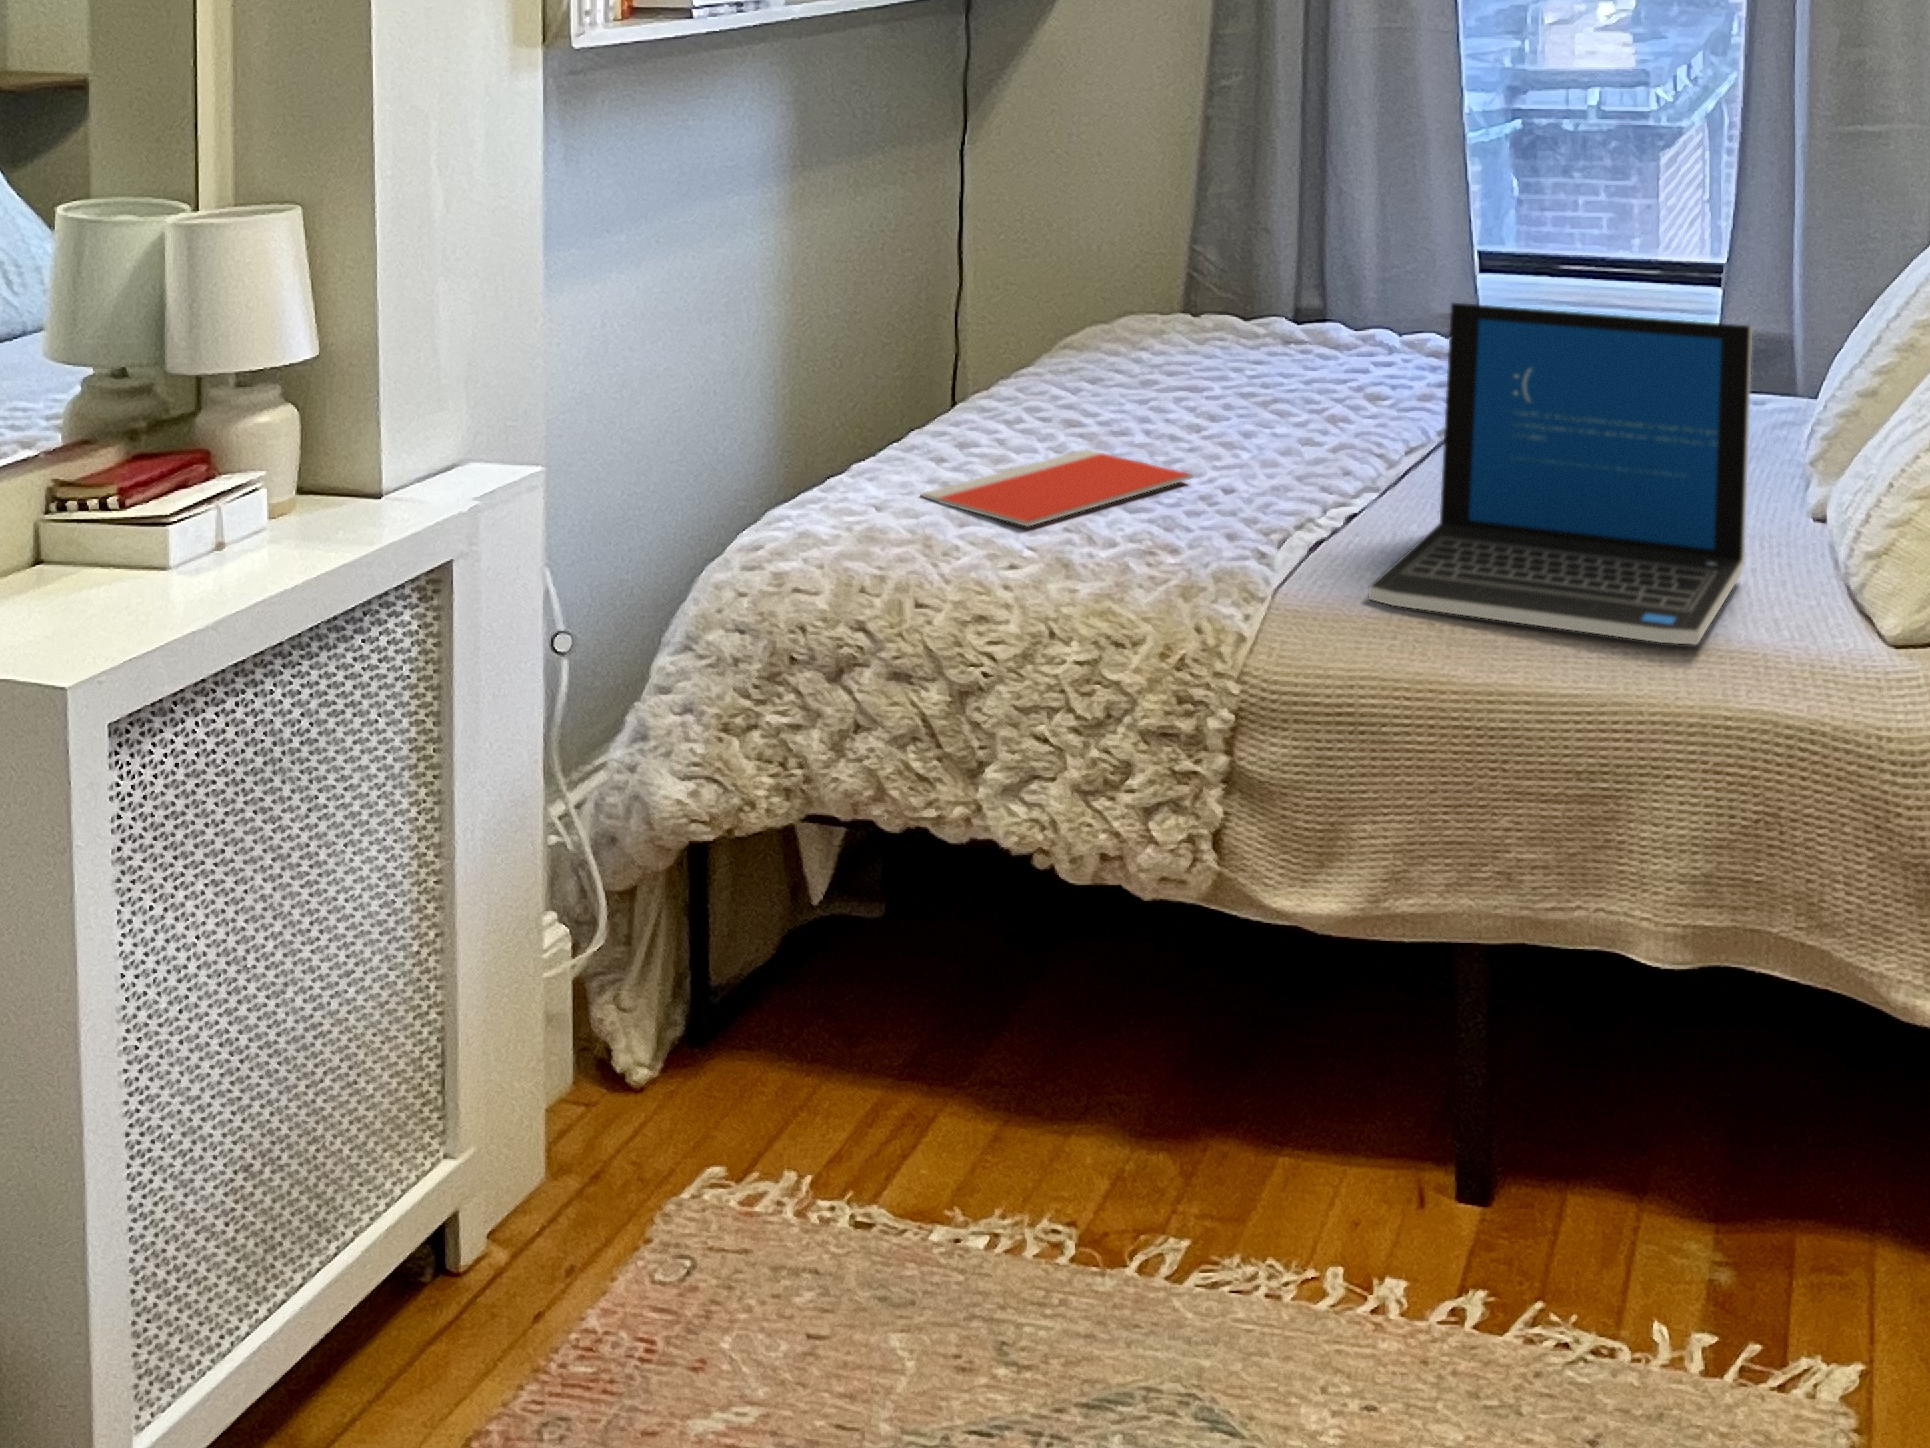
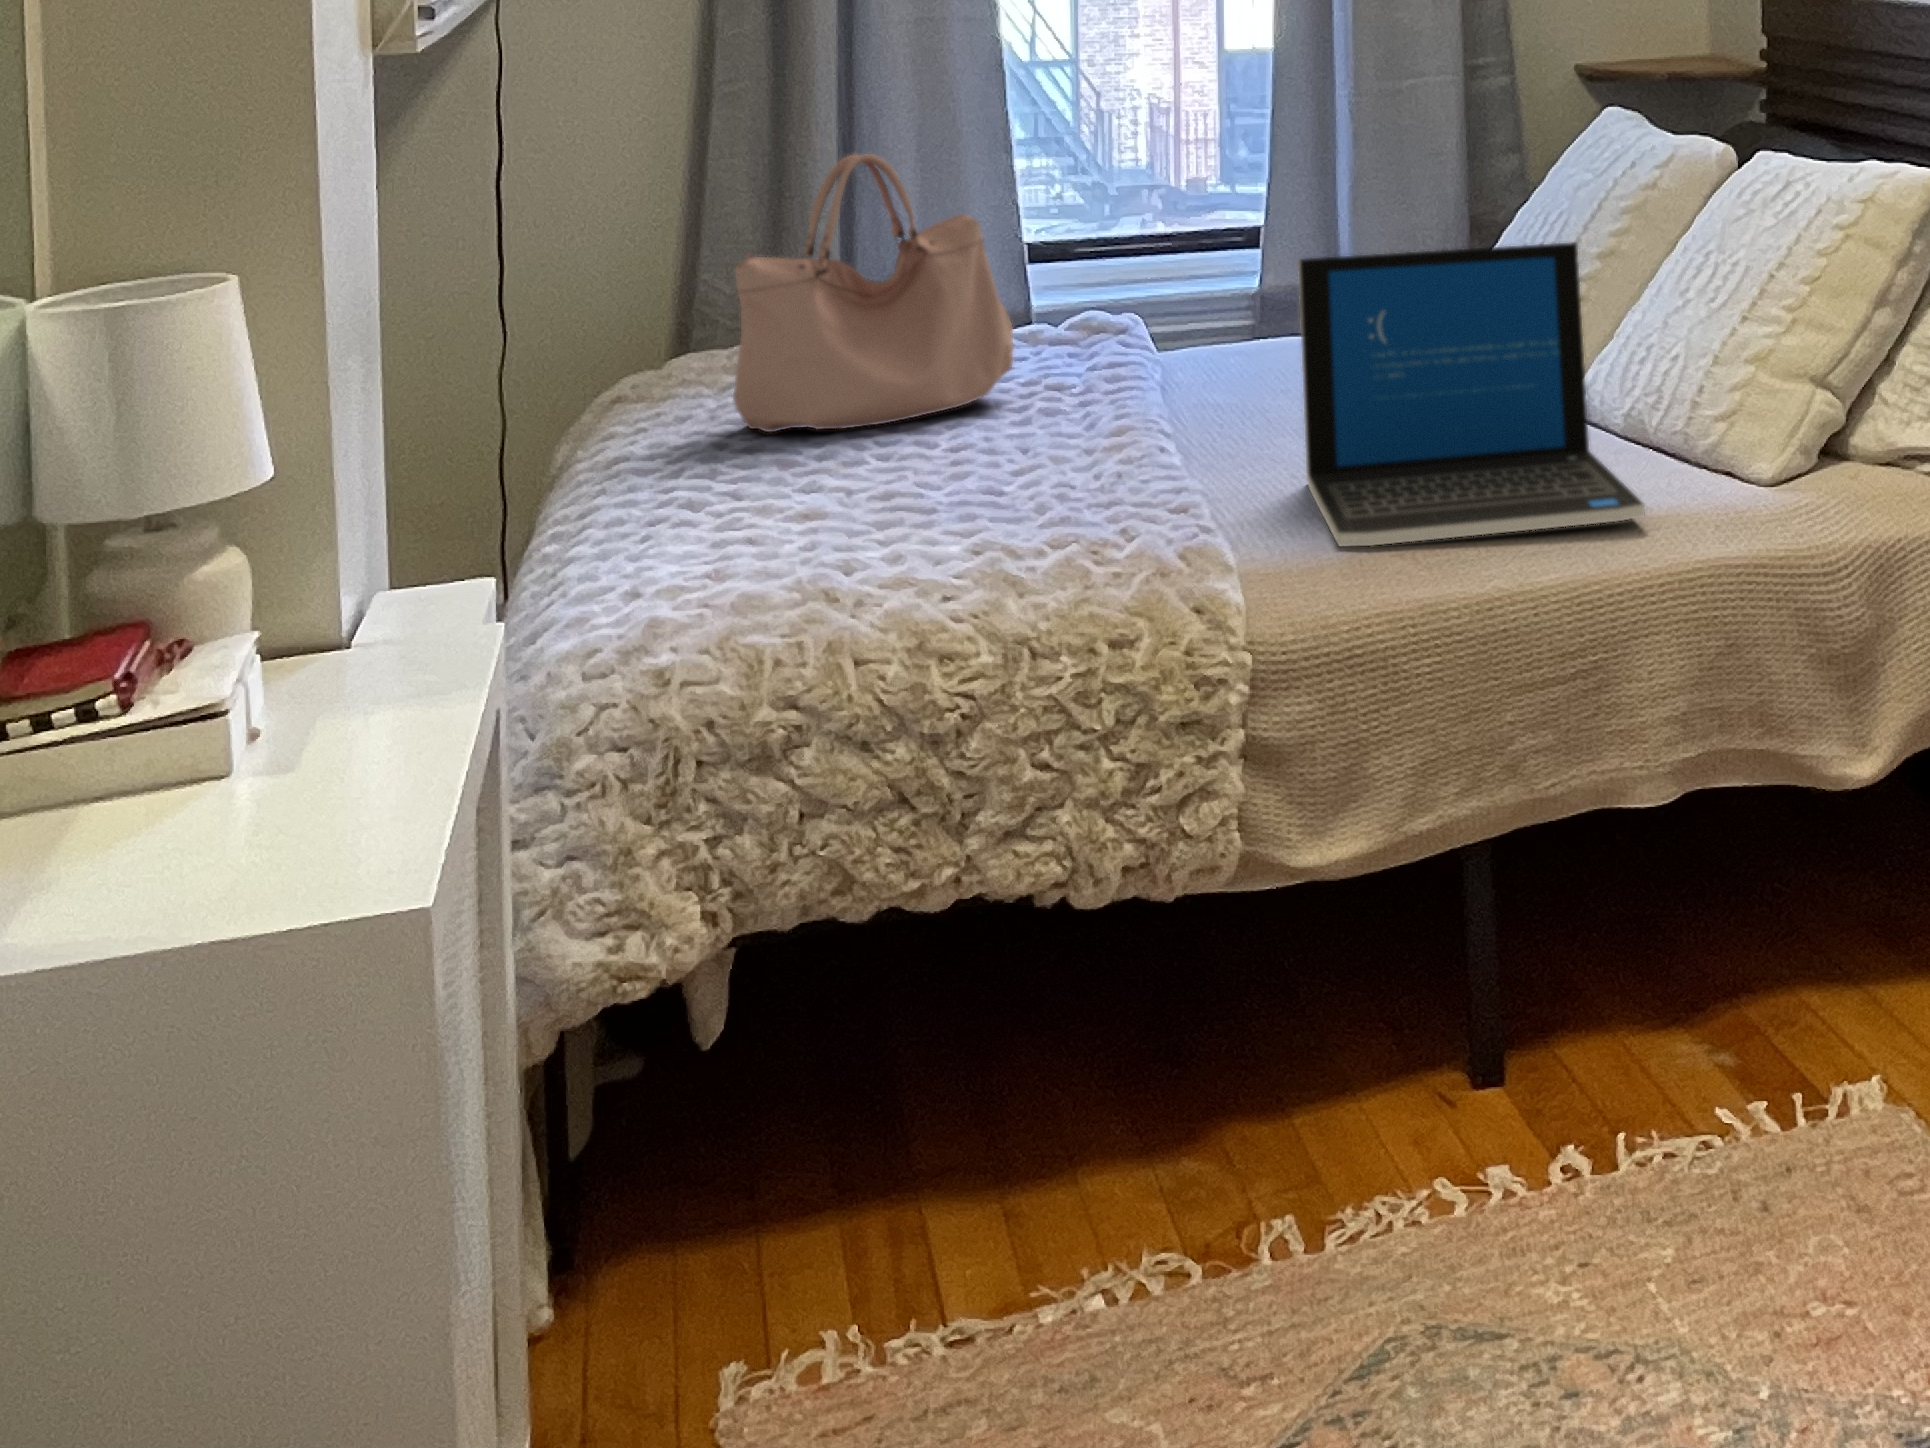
handbag: none [1071,153,1331,398] -> present [733,154,1013,432]
notebook: present [922,450,1193,526] -> none [753,482,1018,561]

